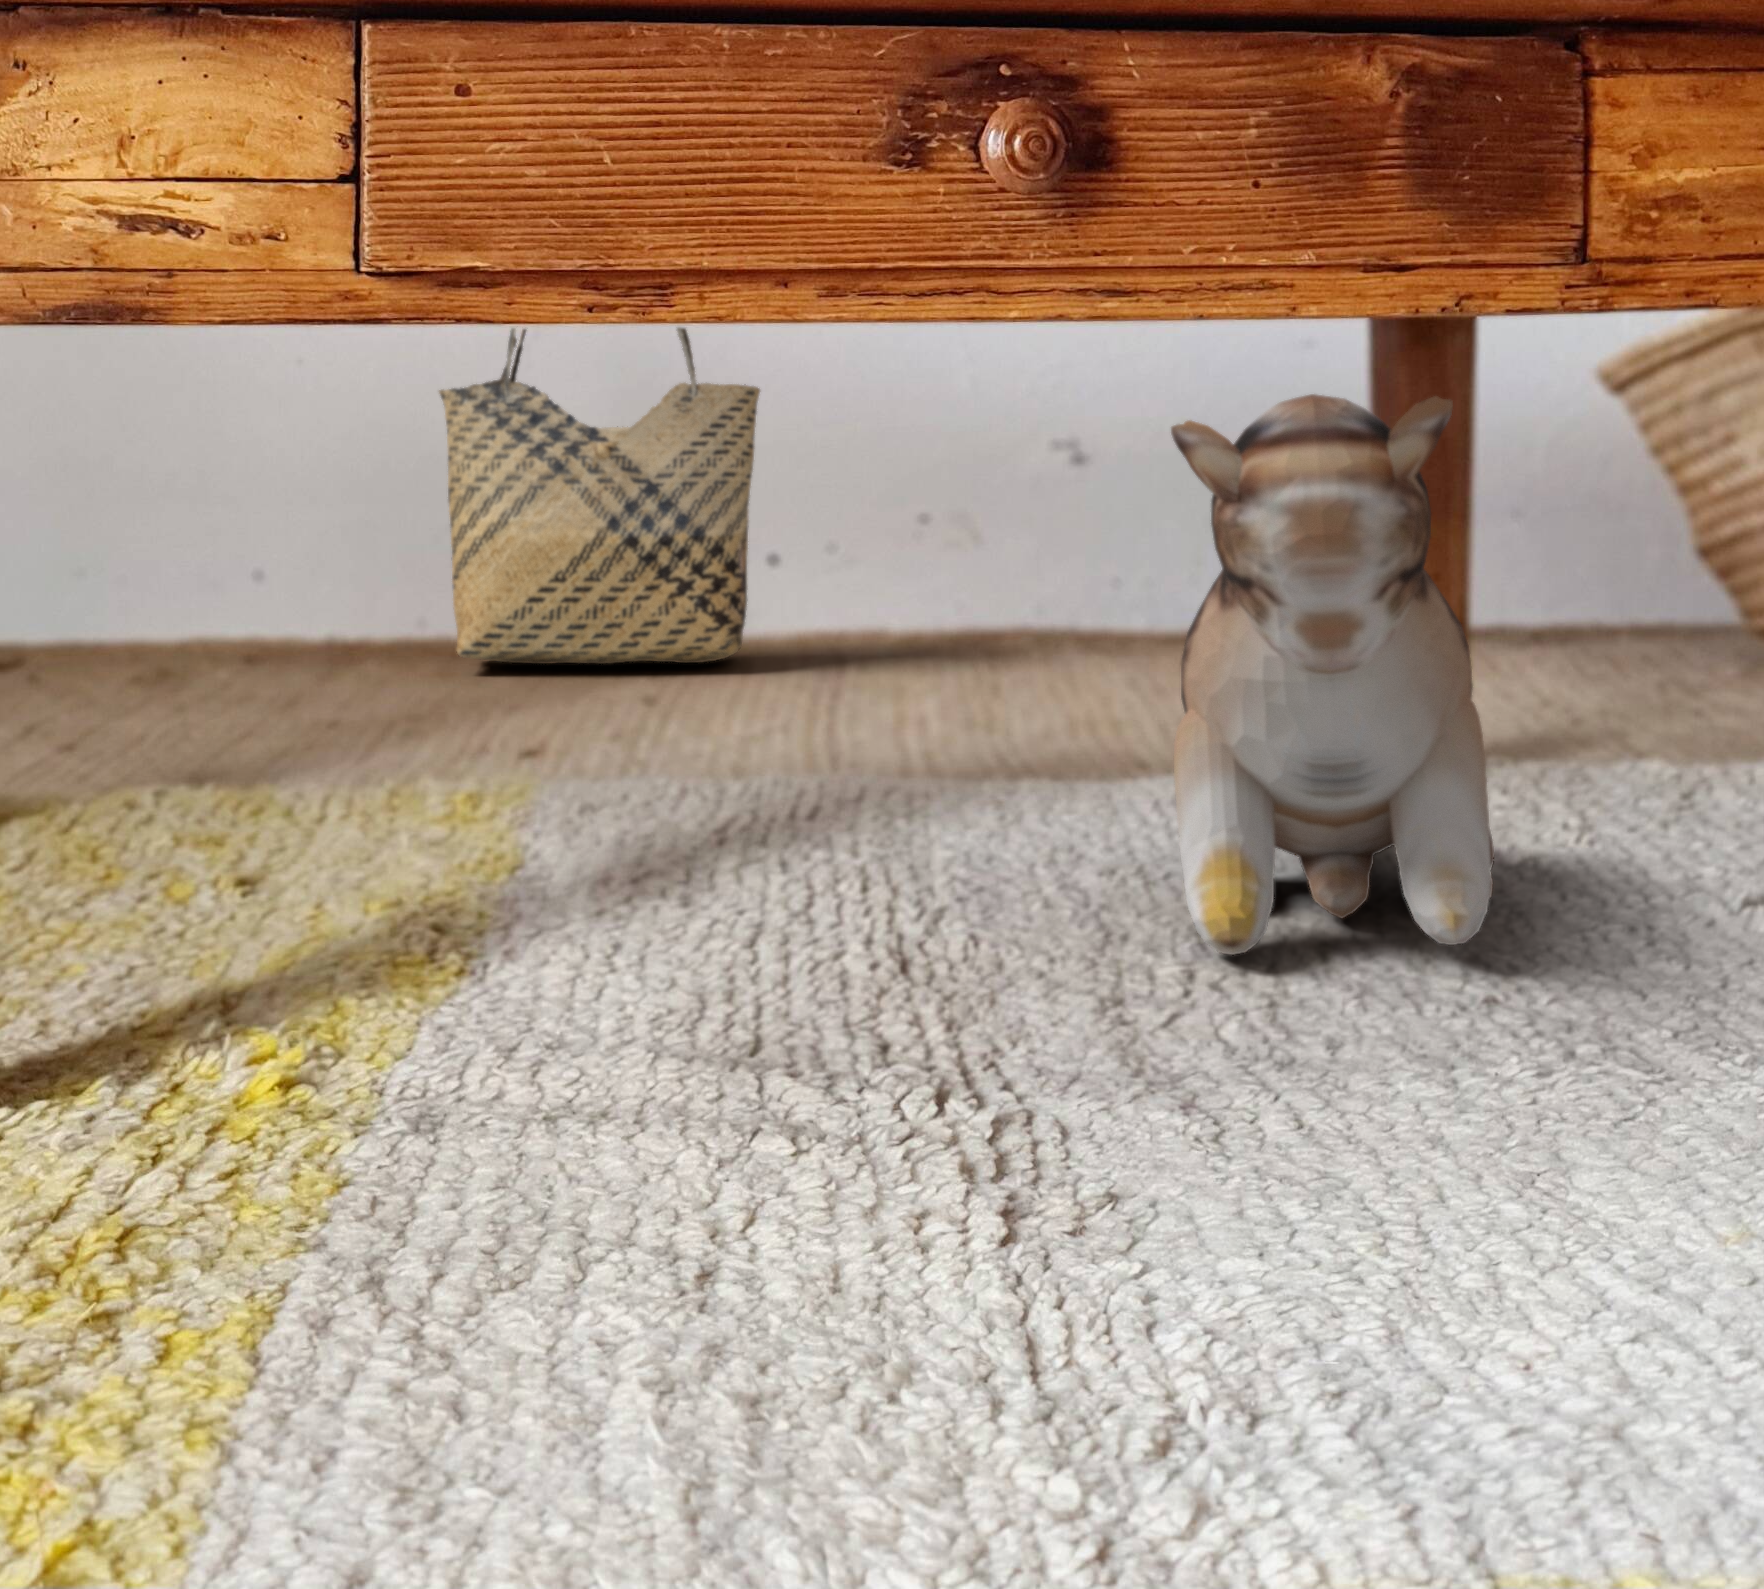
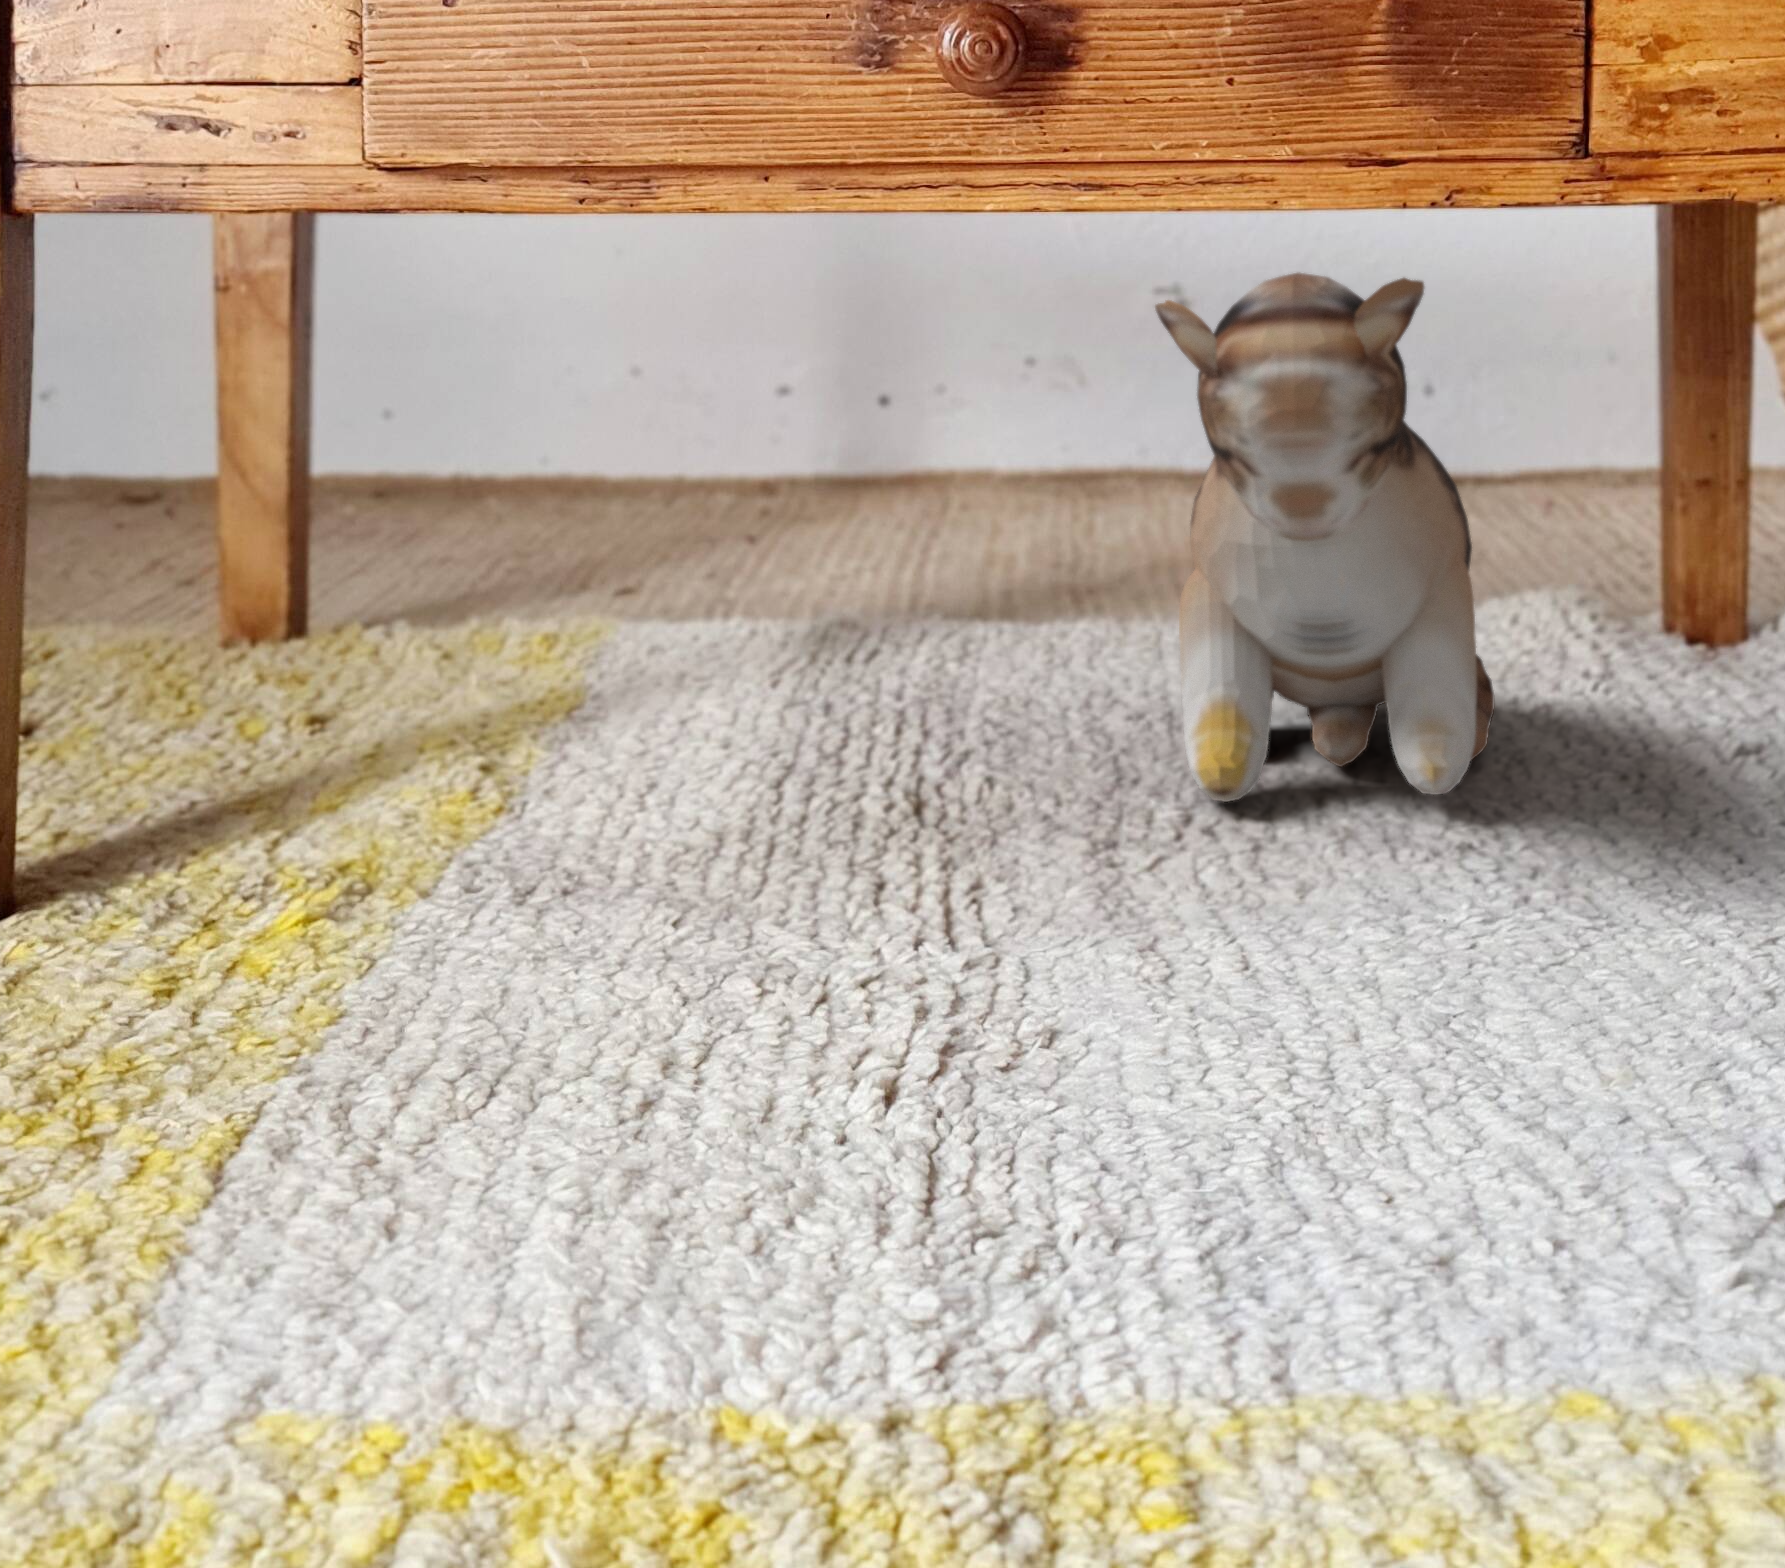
woven basket: present [439,327,760,664] -> none [548,85,859,507]

